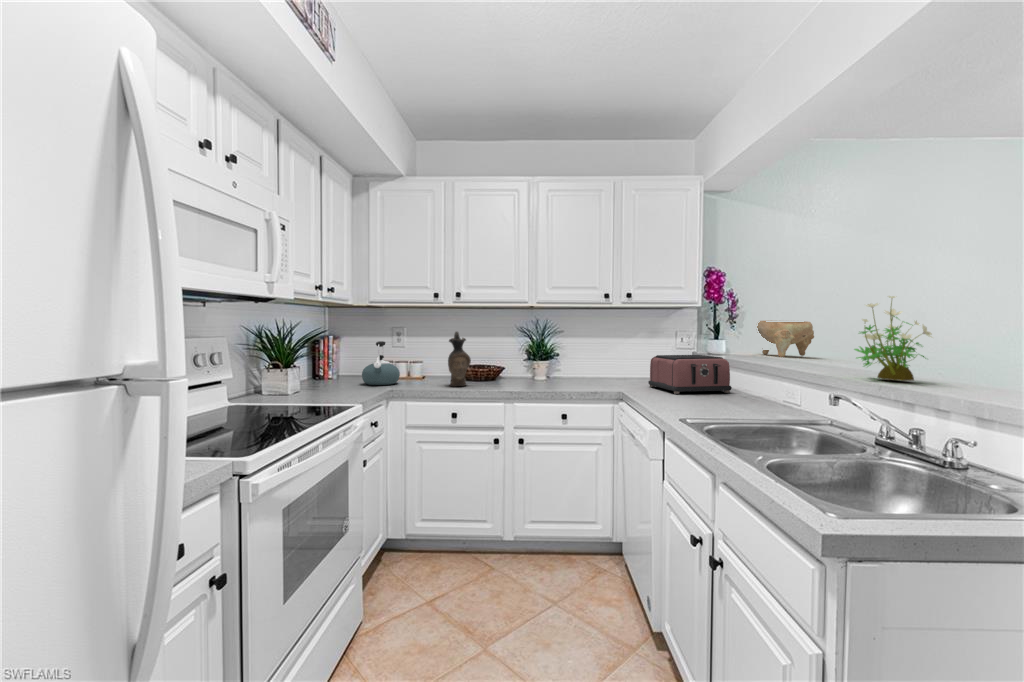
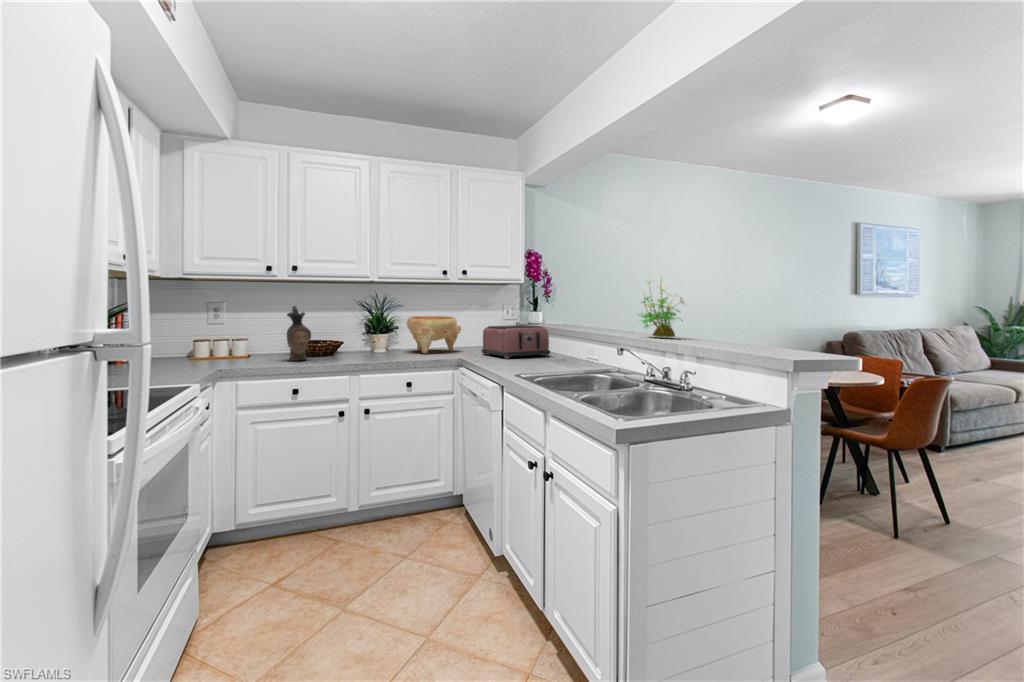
decorative bowl: present [757,321,814,357] -> present [407,316,461,353]
kettle: present [362,341,400,385] -> none [186,317,230,363]

